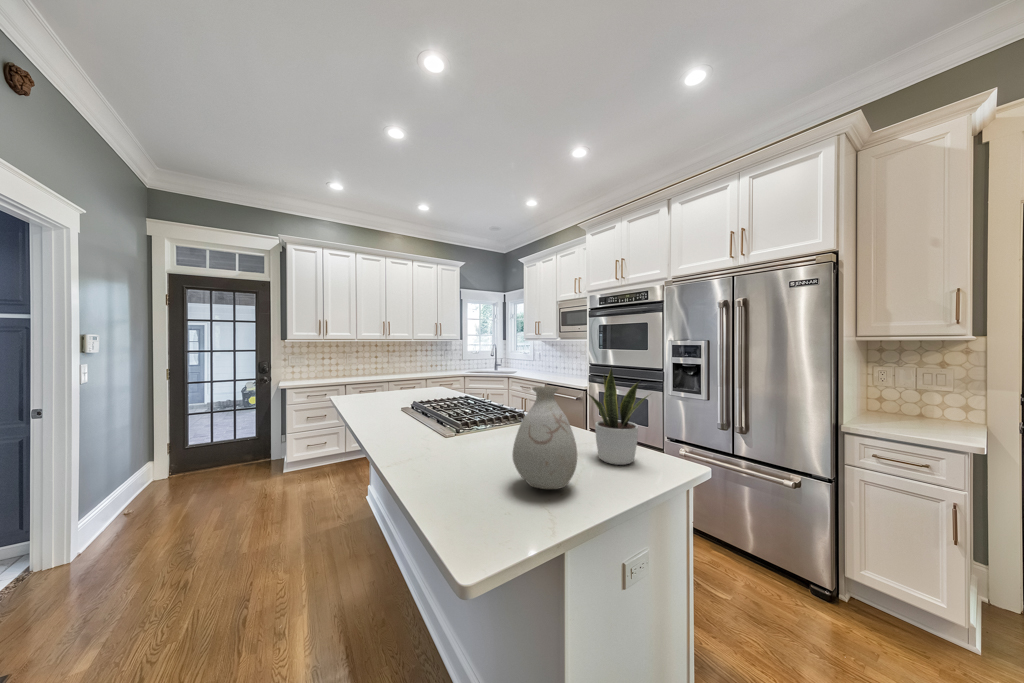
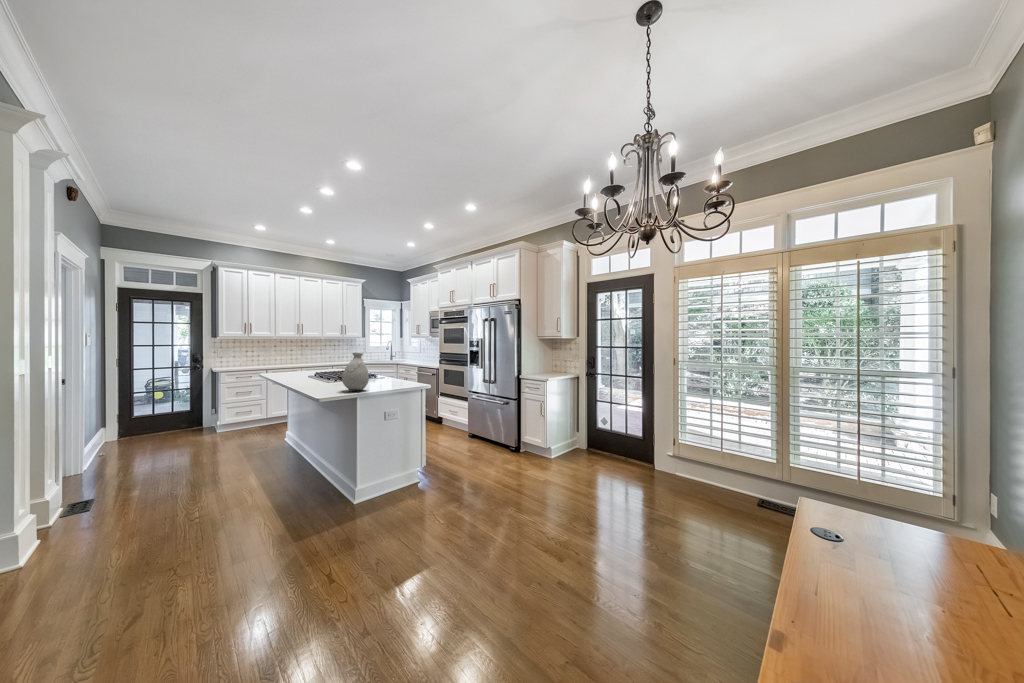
potted plant: present [589,368,648,465] -> none [387,346,408,387]

